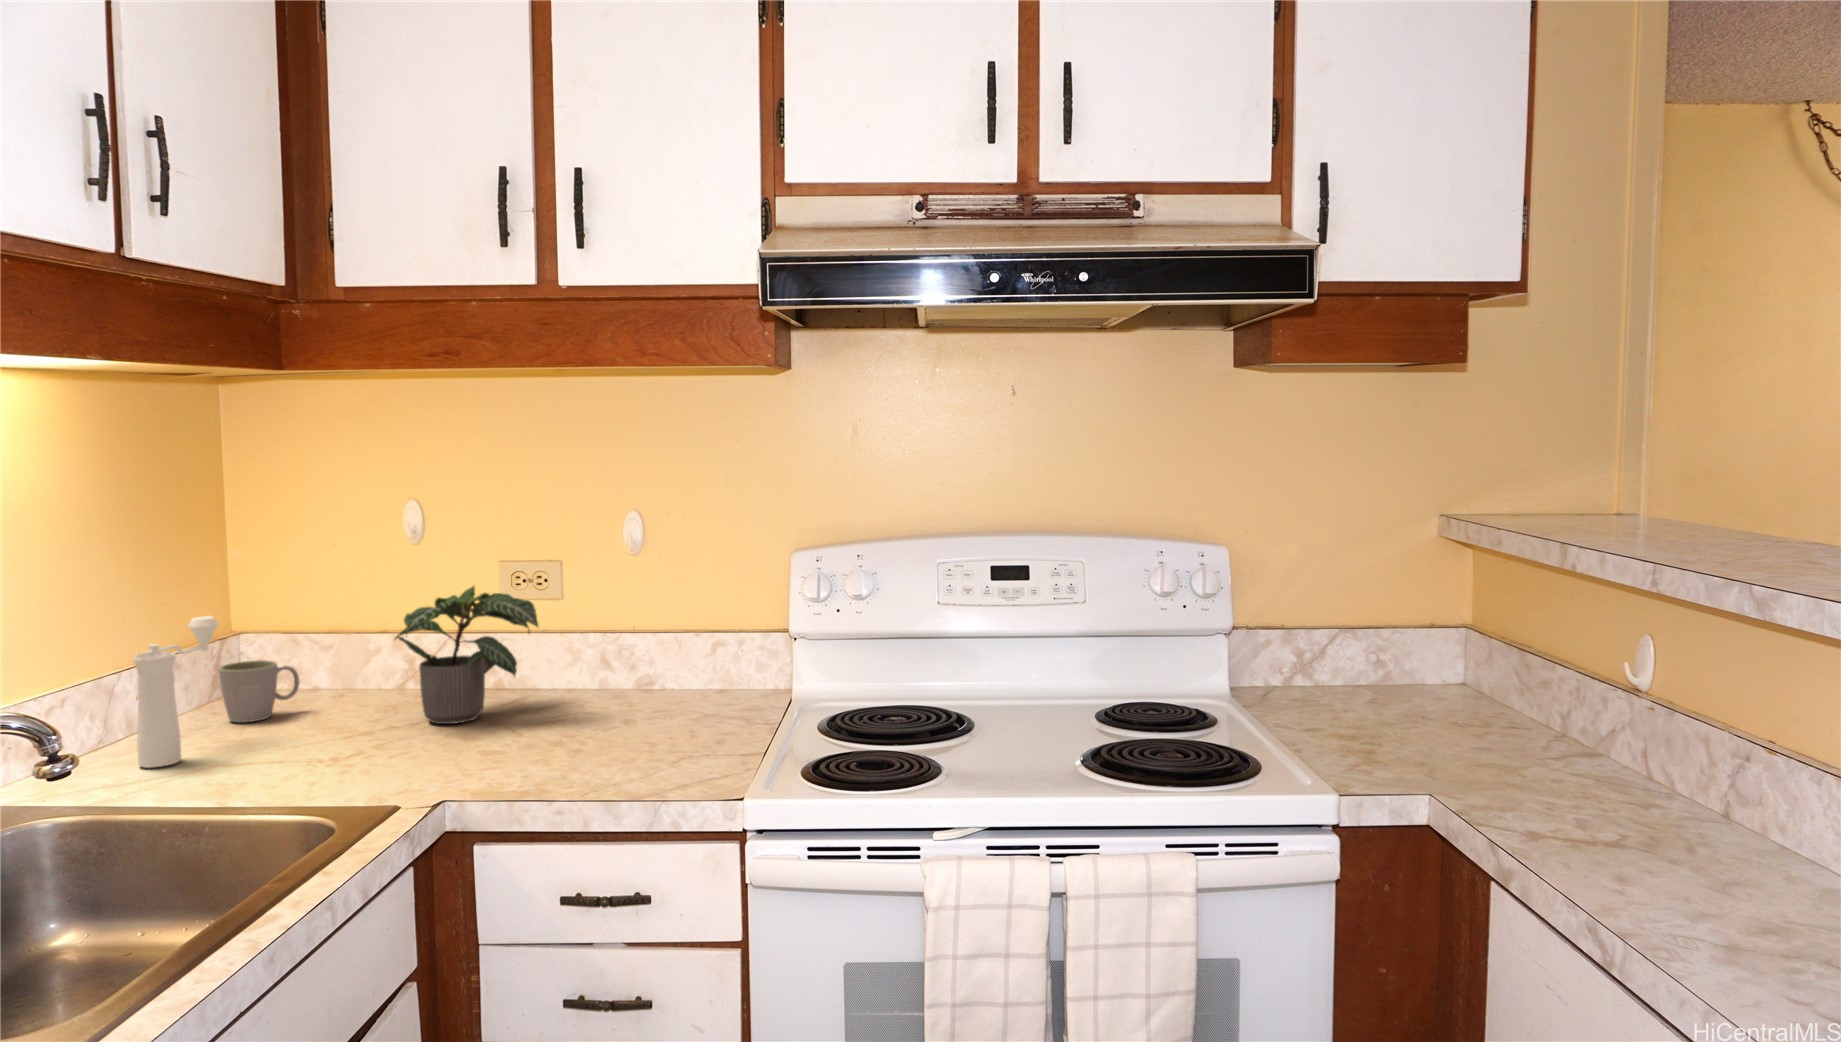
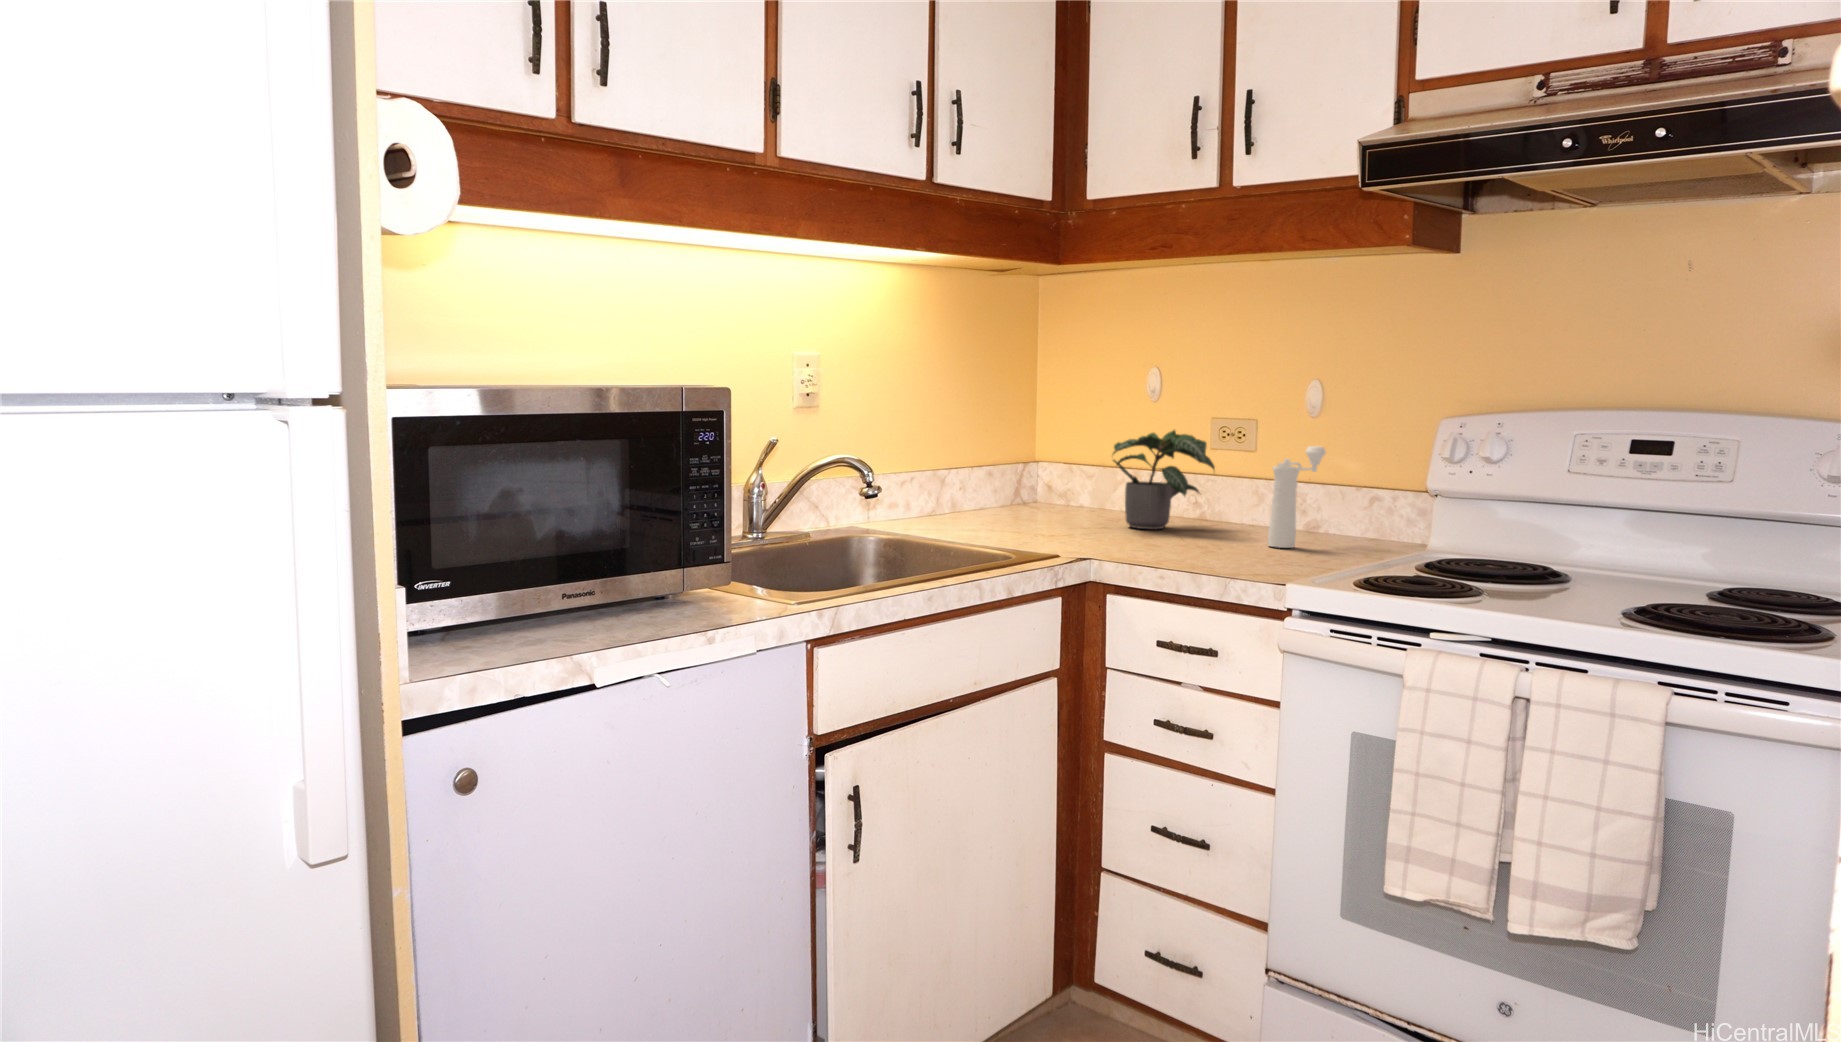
pepper mill: present [133,616,219,768] -> present [1268,446,1326,548]
mug: present [219,660,299,722] -> none [1011,473,1060,513]

